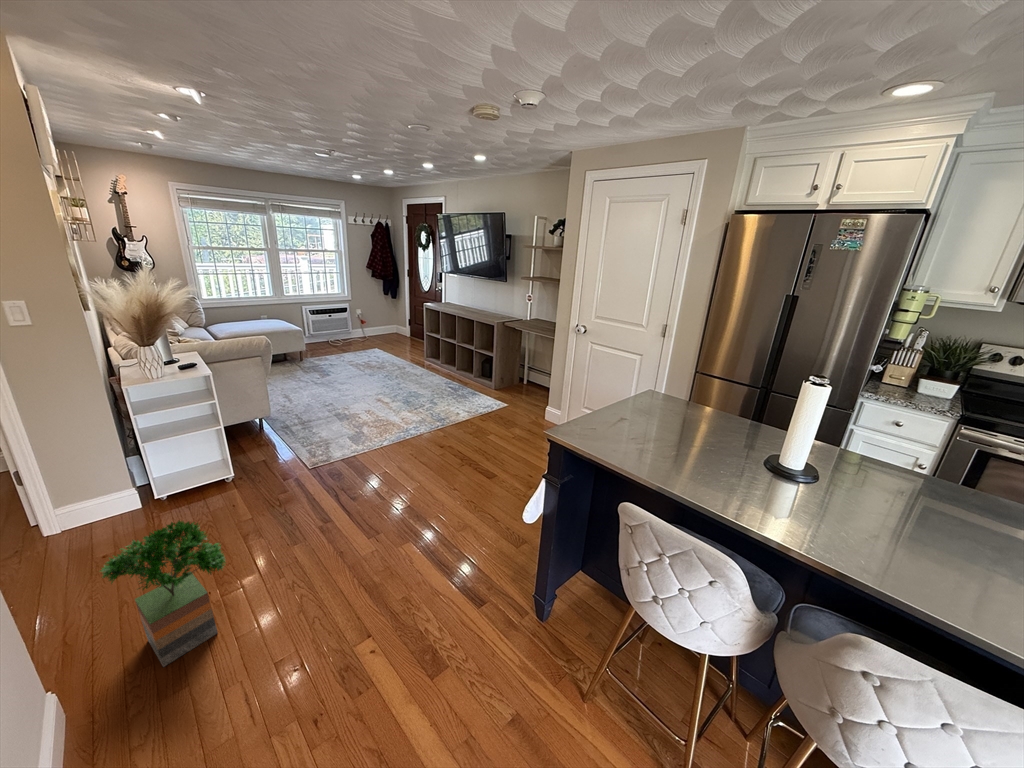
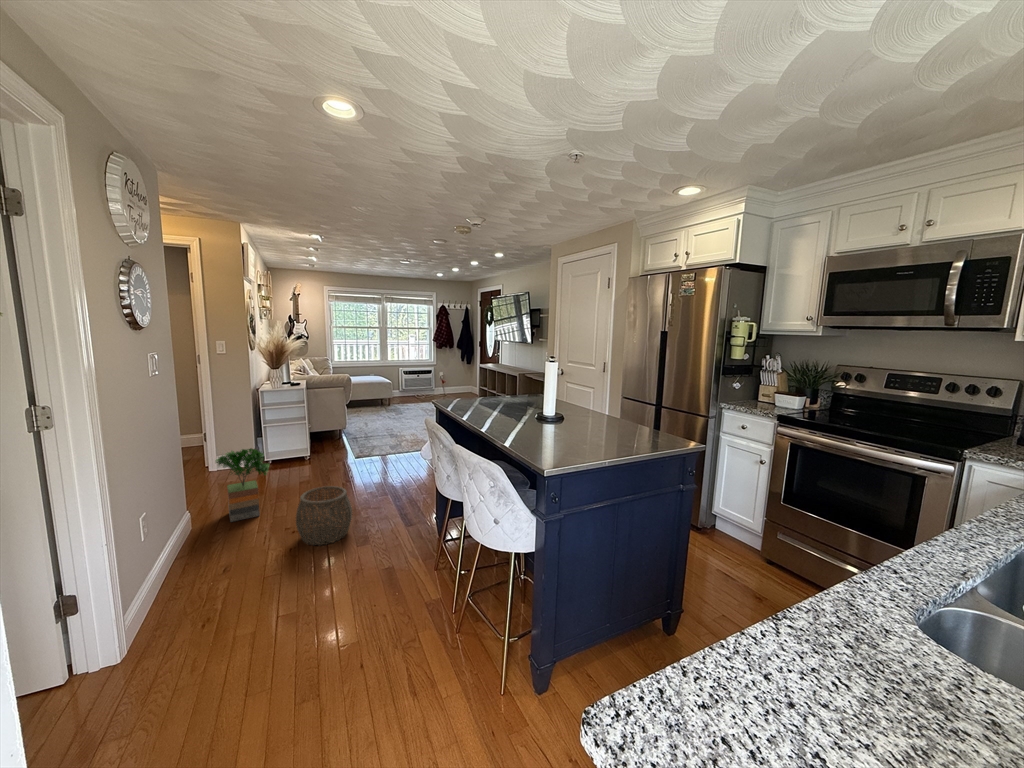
woven basket: none [320,570,415,690] -> present [296,486,352,545]

